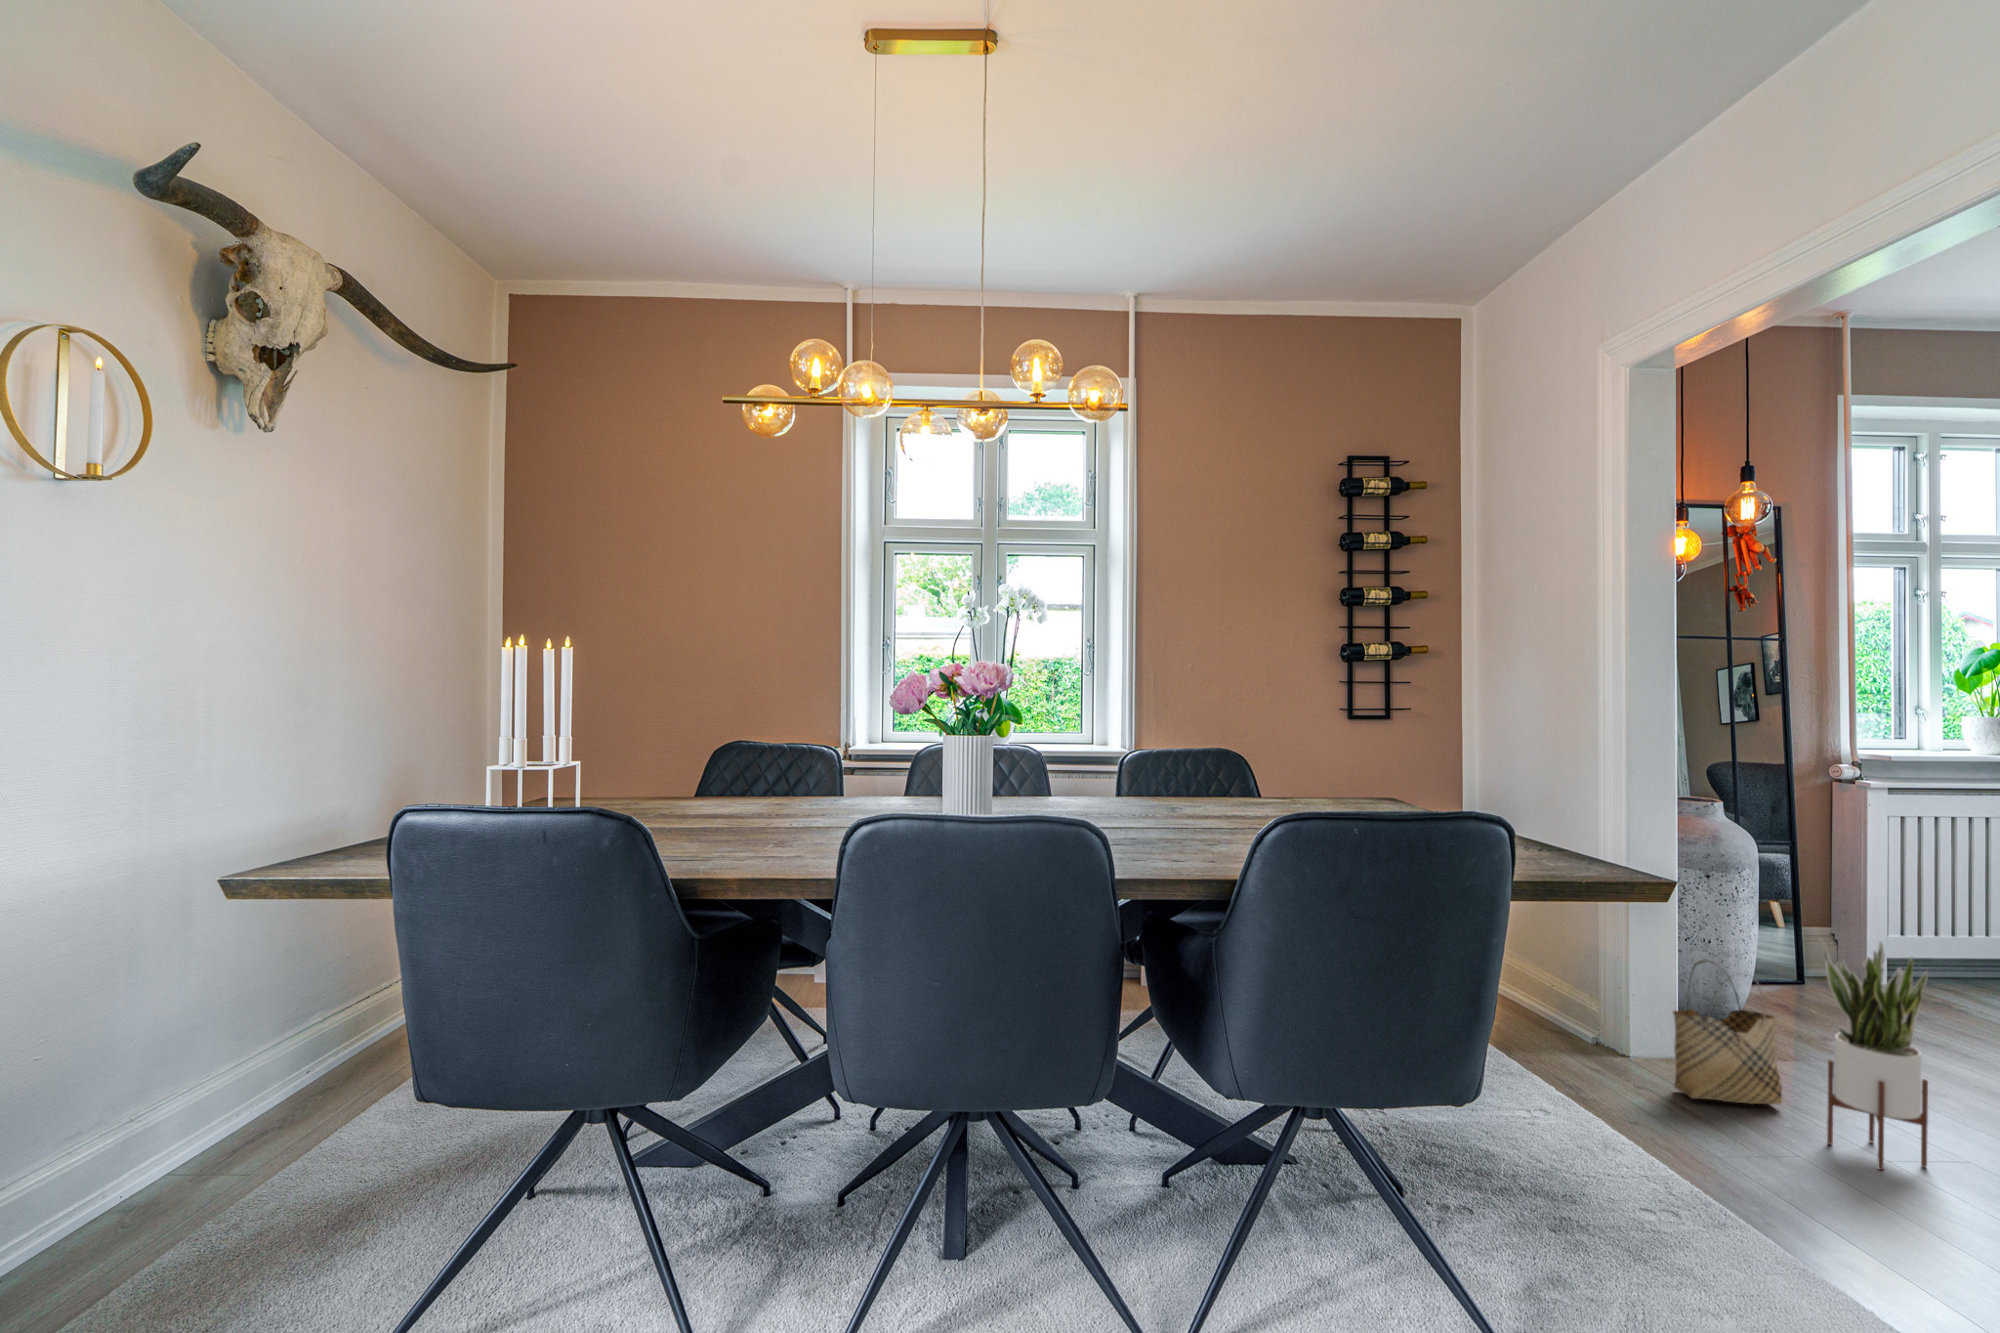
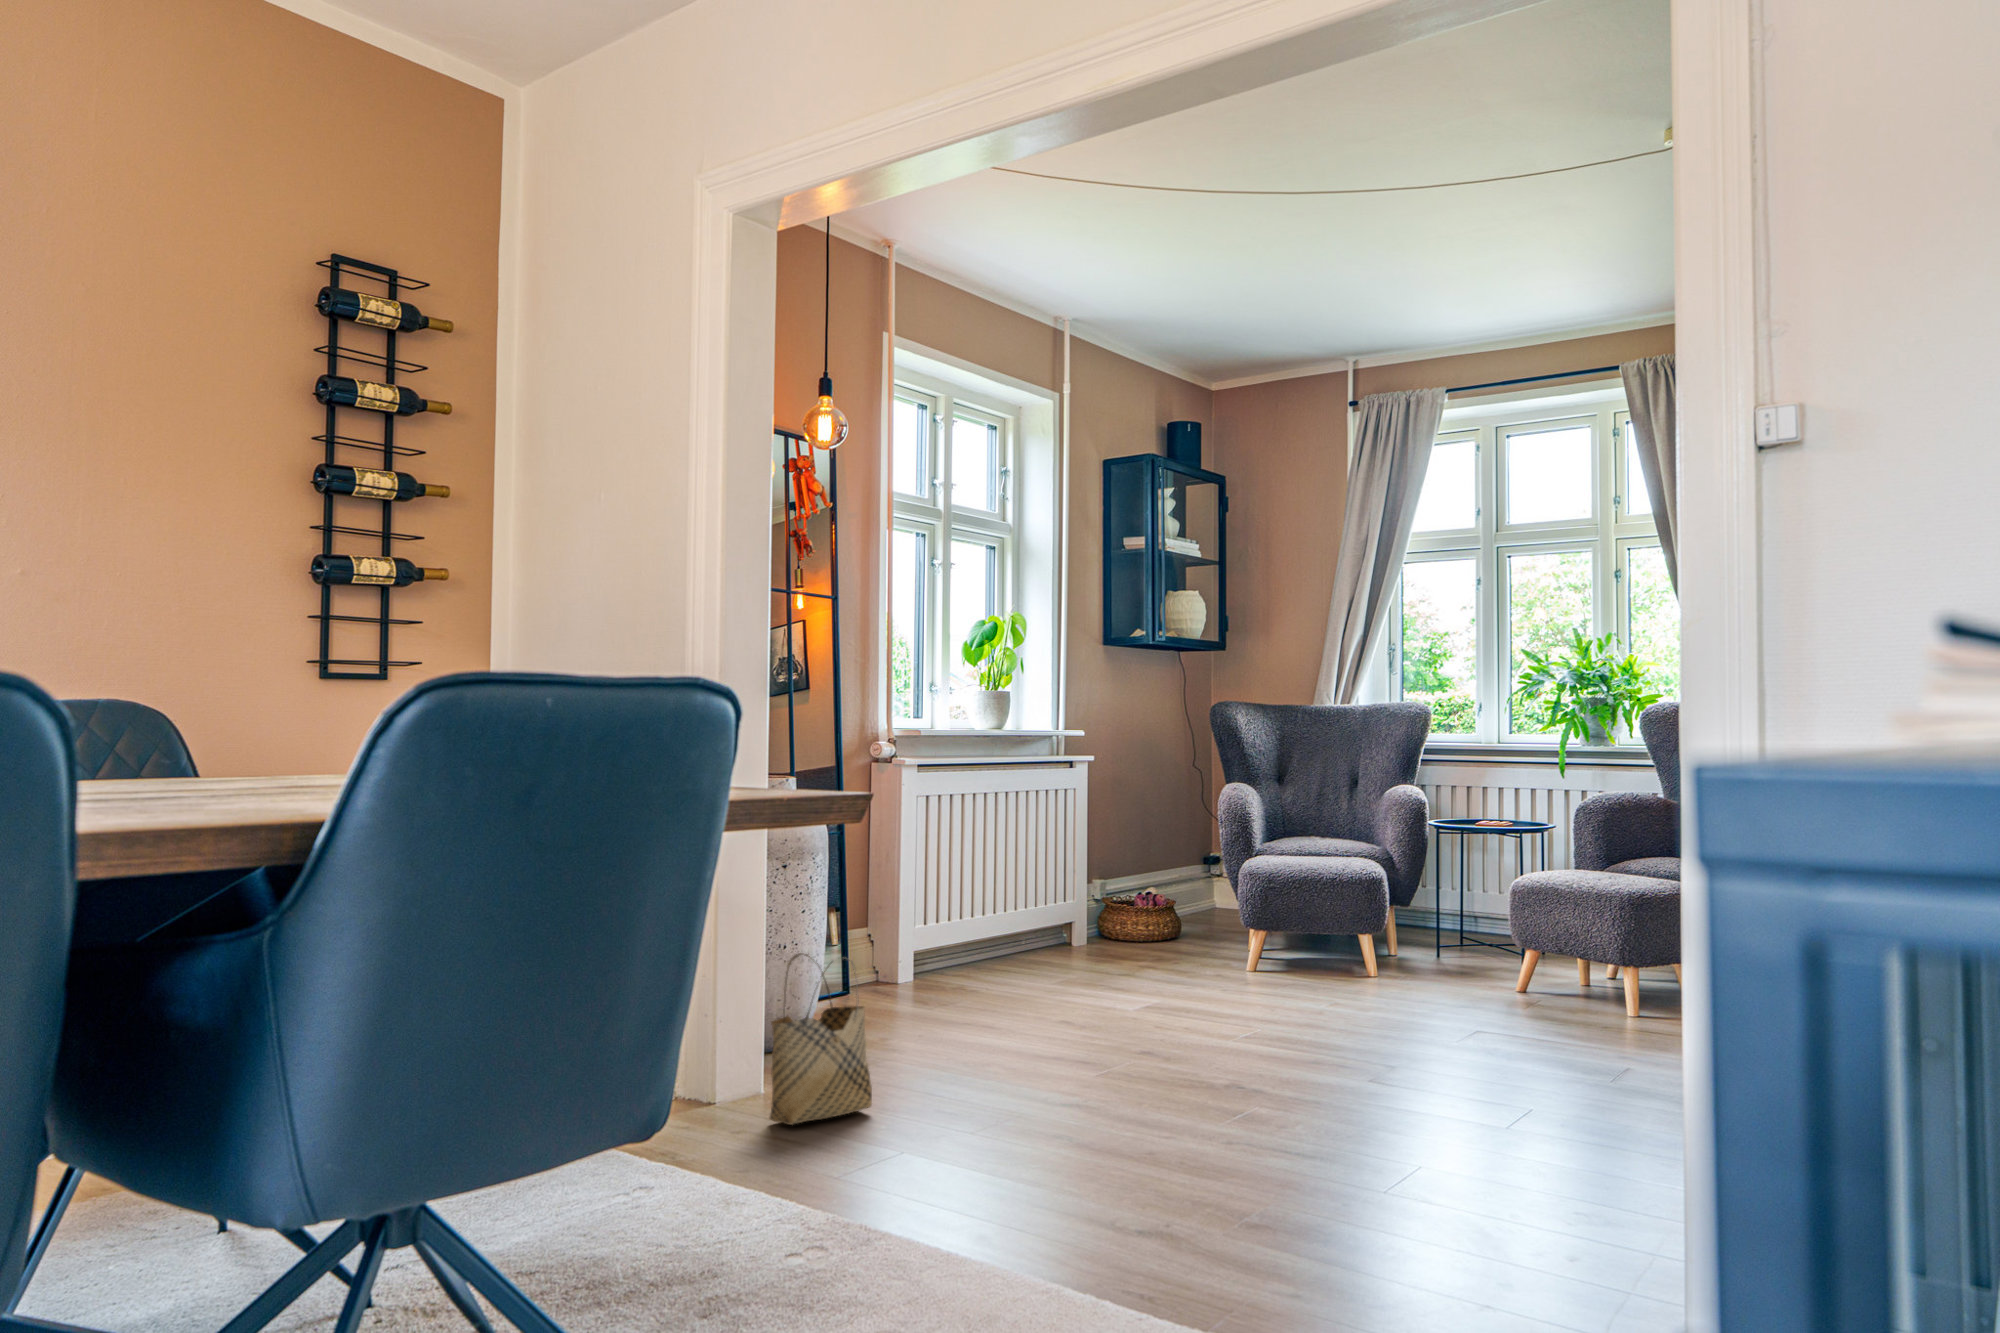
potted plant: present [1819,939,1928,1170] -> none [917,891,999,1142]

